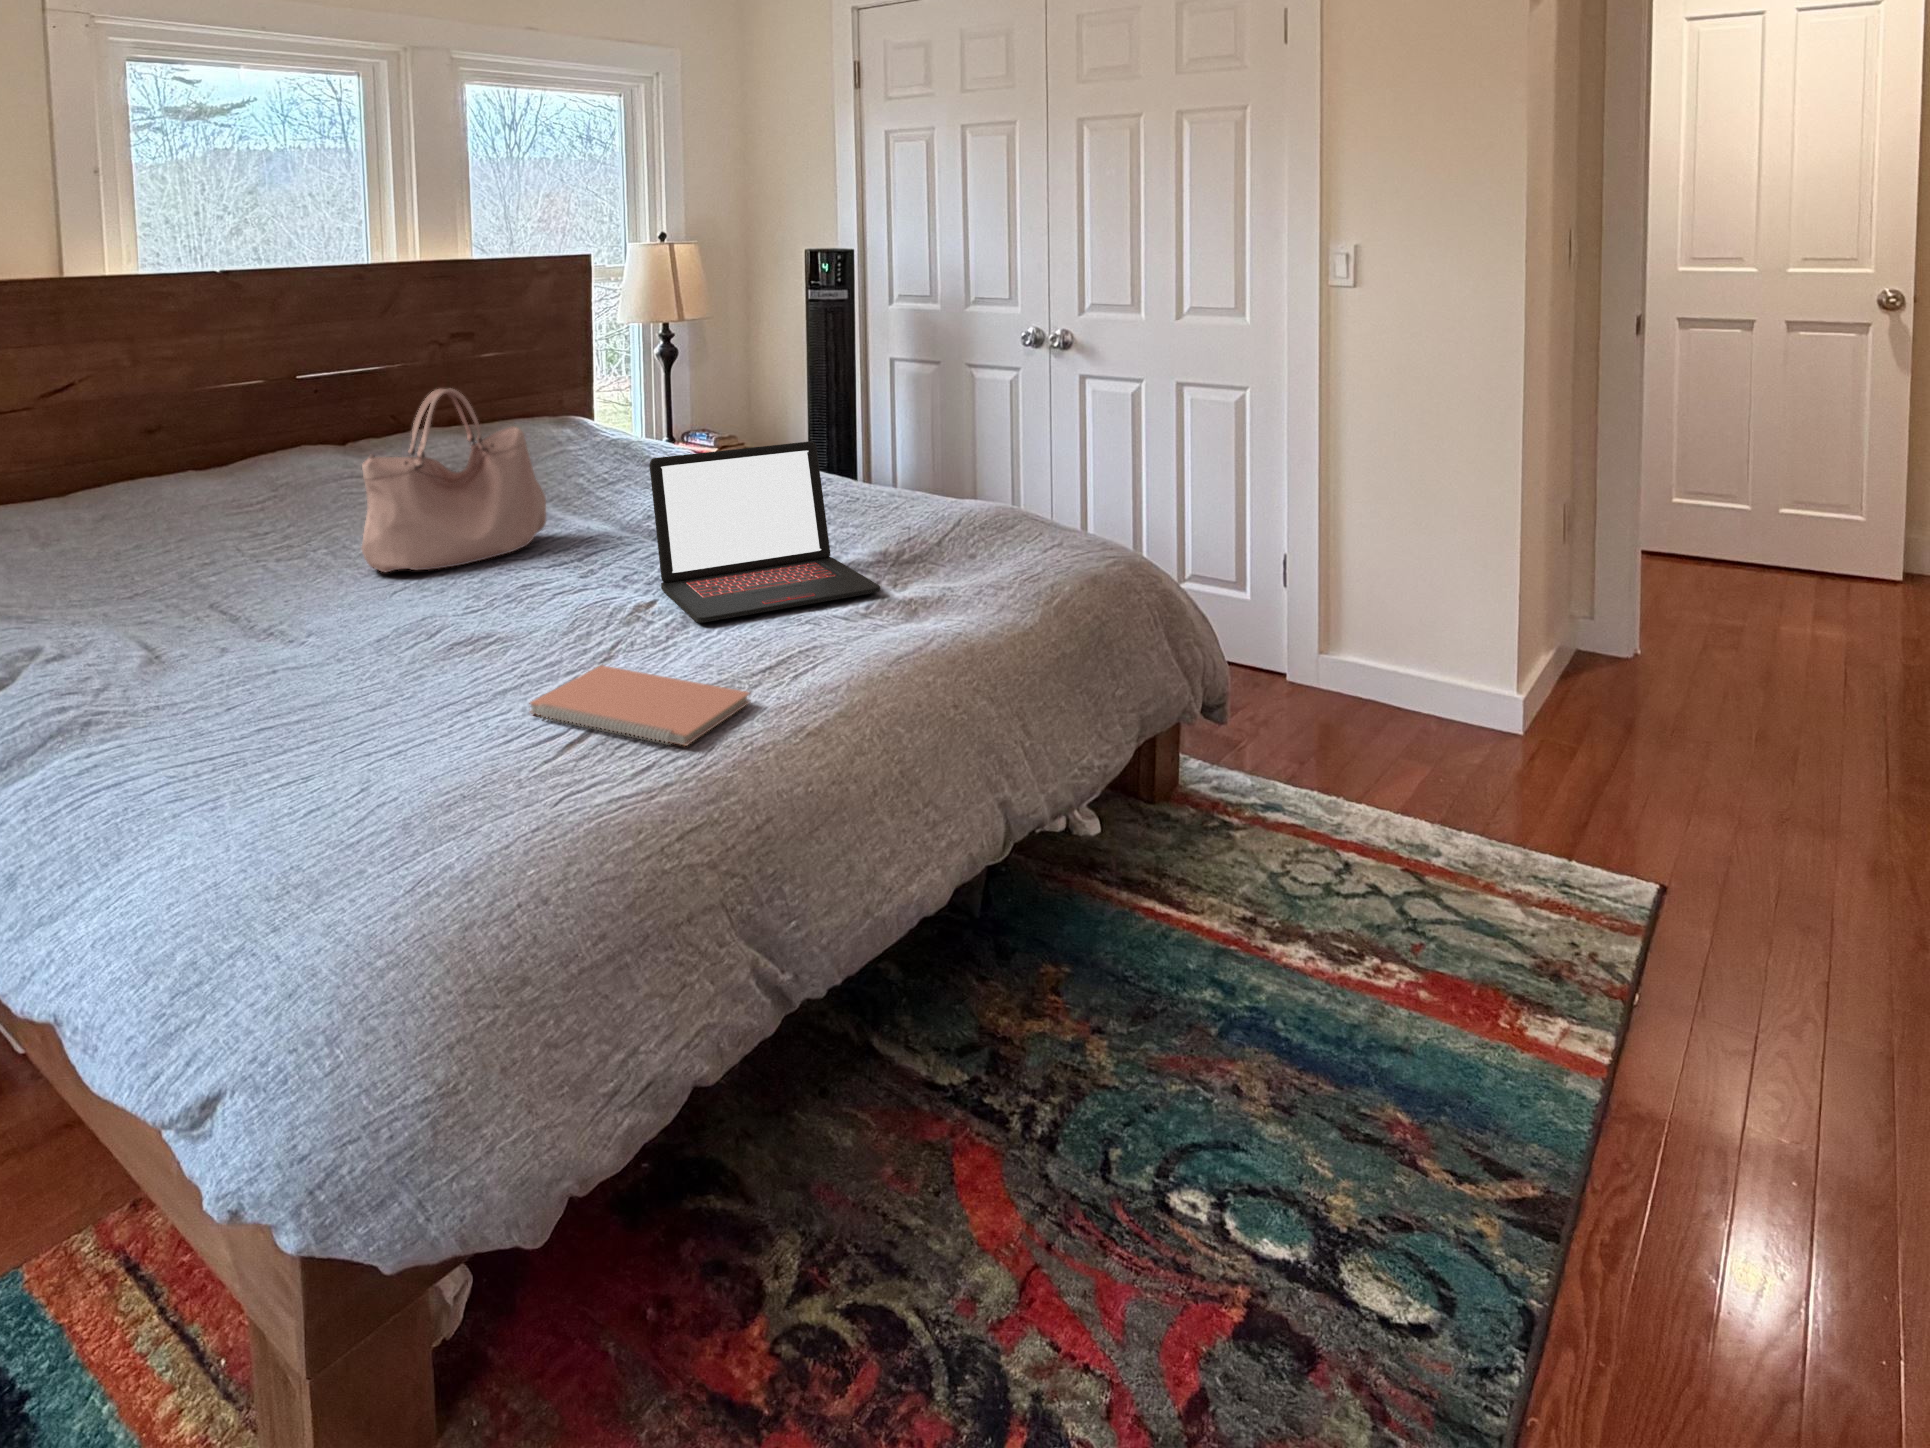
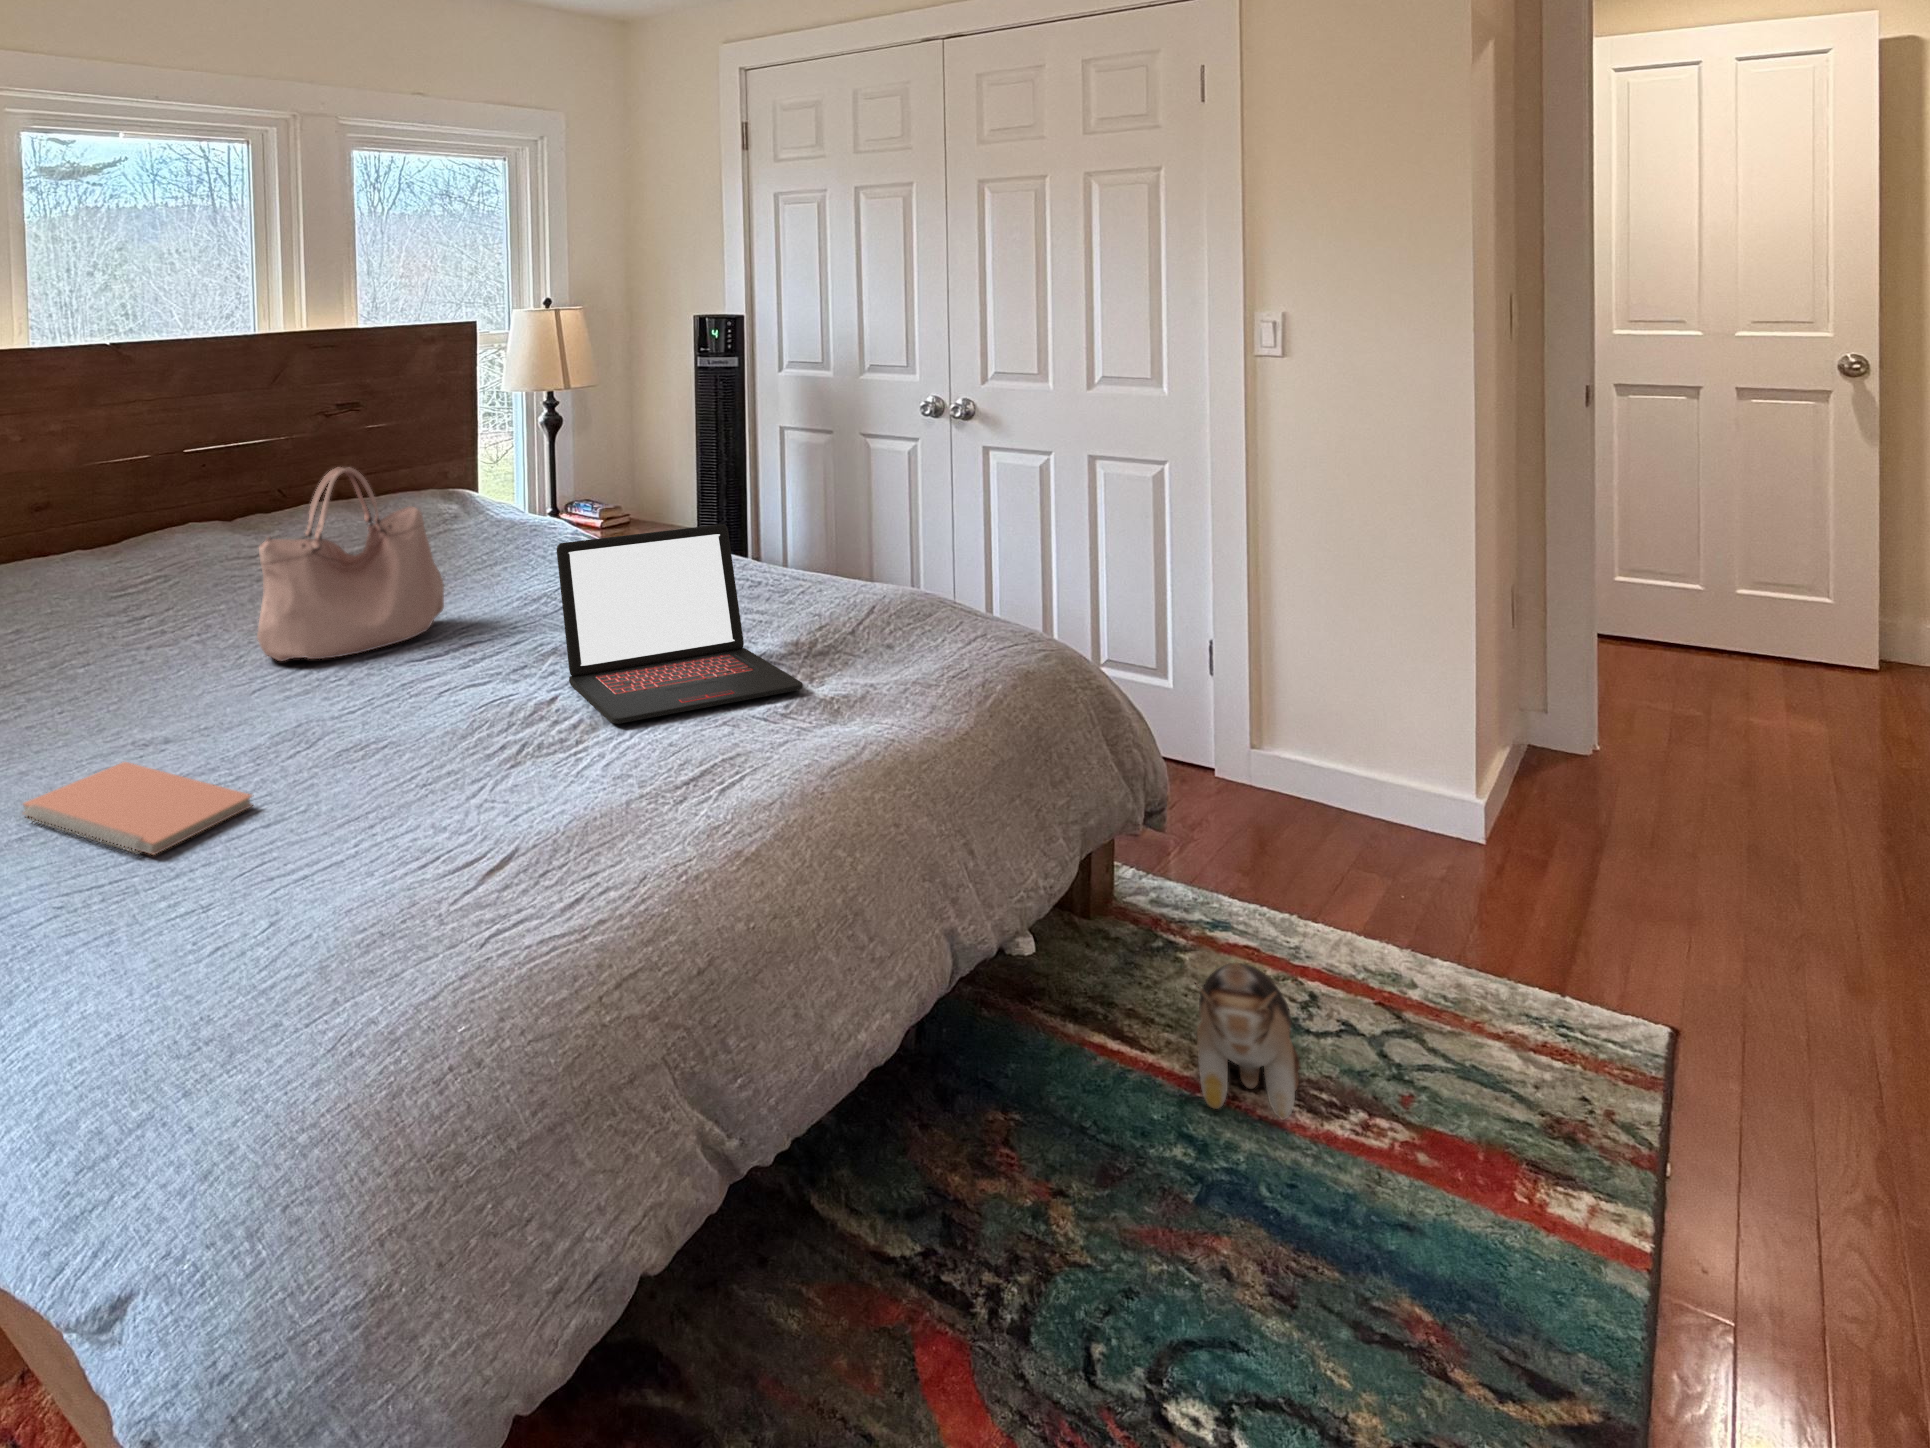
notebook: present [530,665,750,746] -> present [23,762,253,855]
plush toy: none [1226,828,1326,967] -> present [1197,962,1300,1120]

